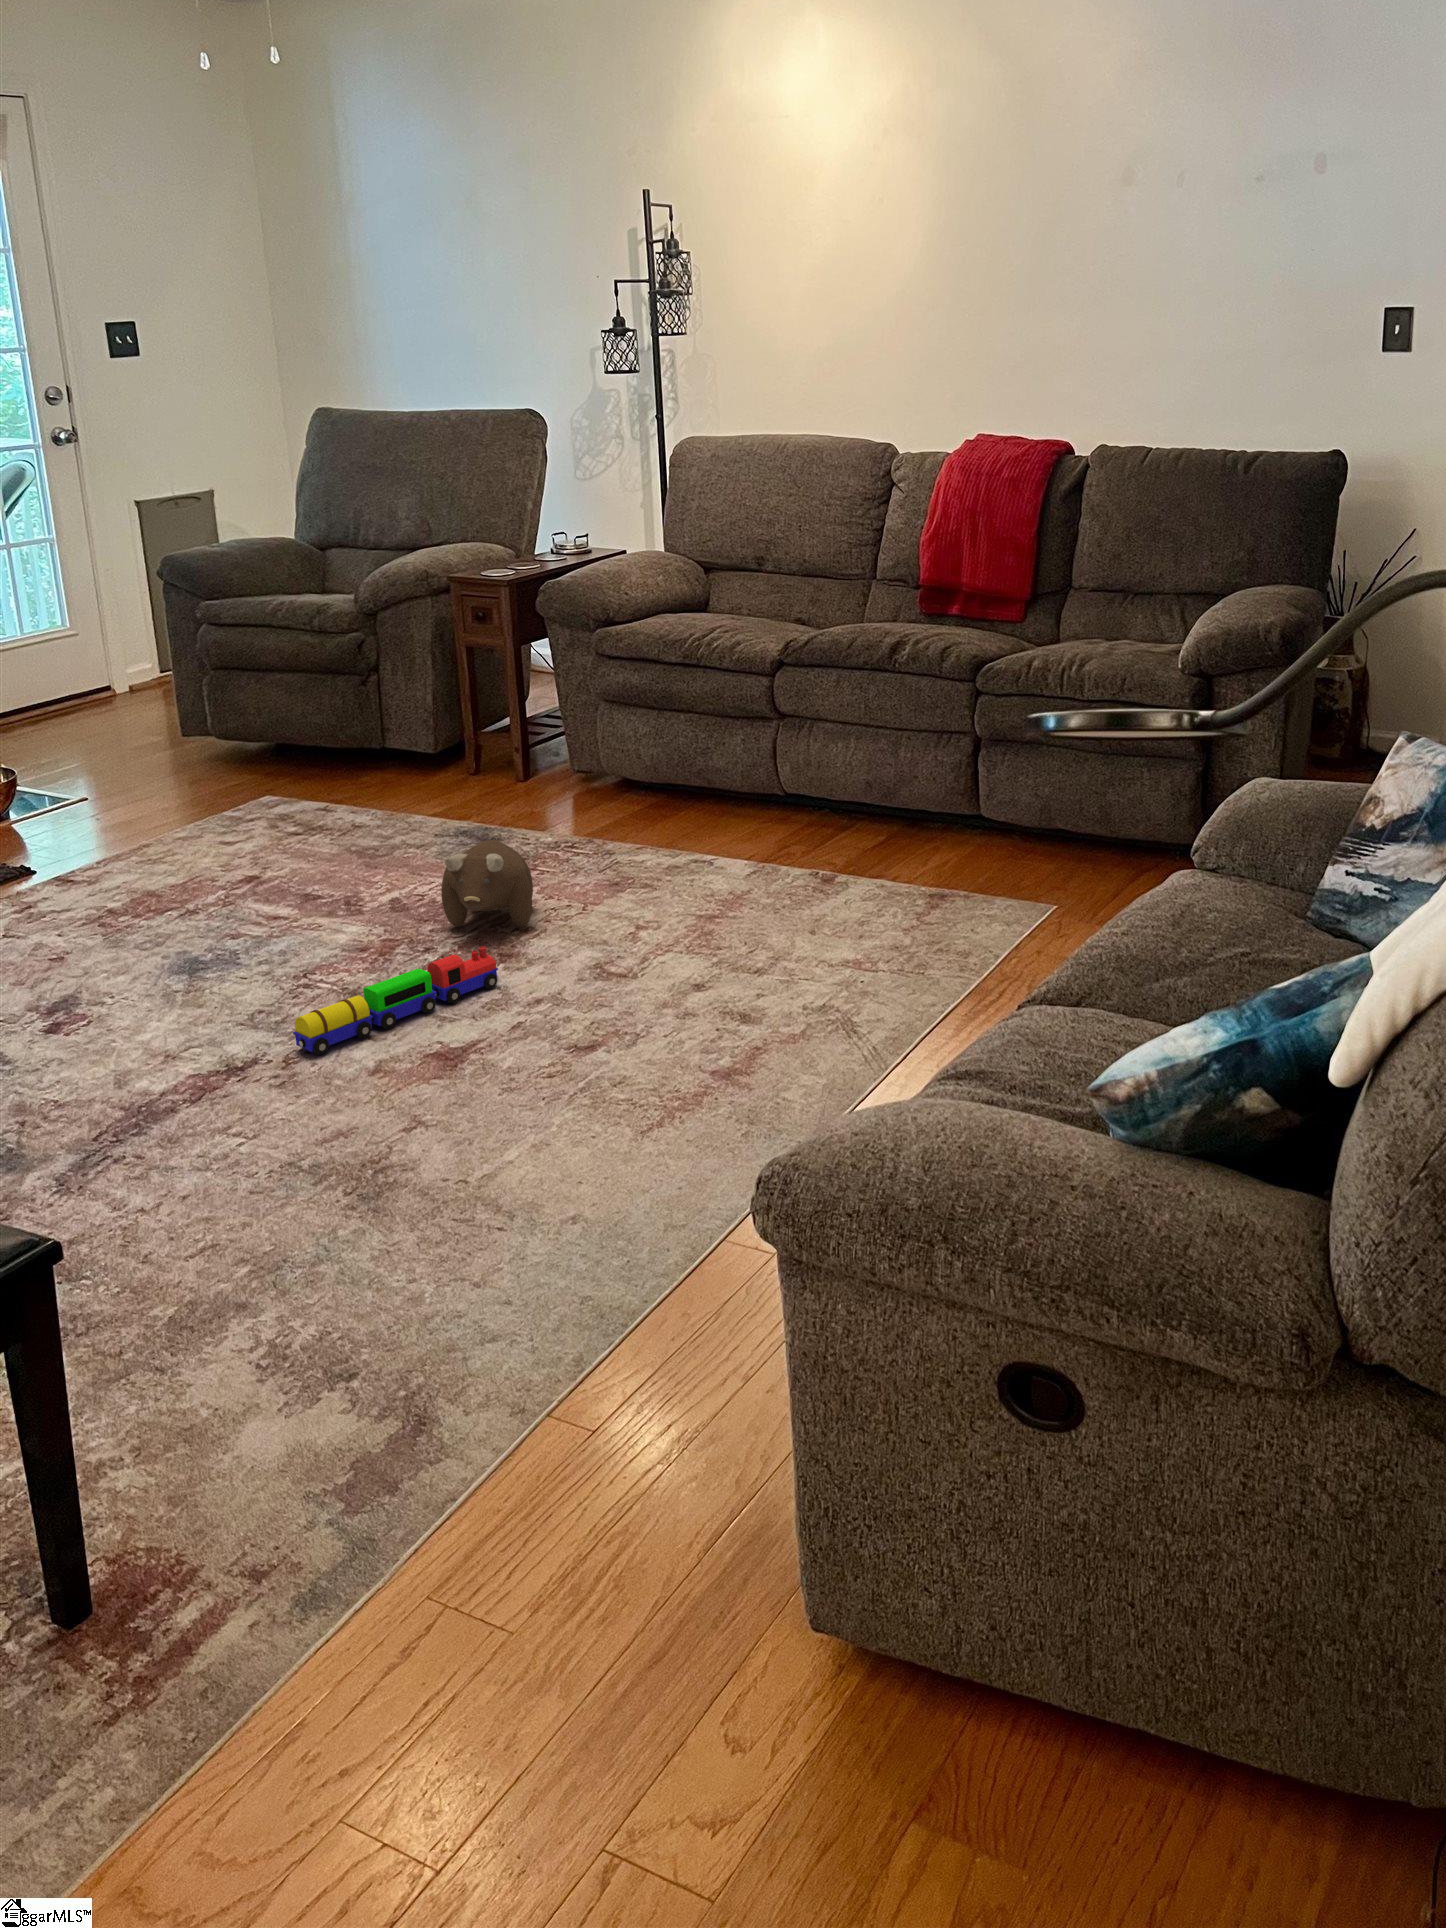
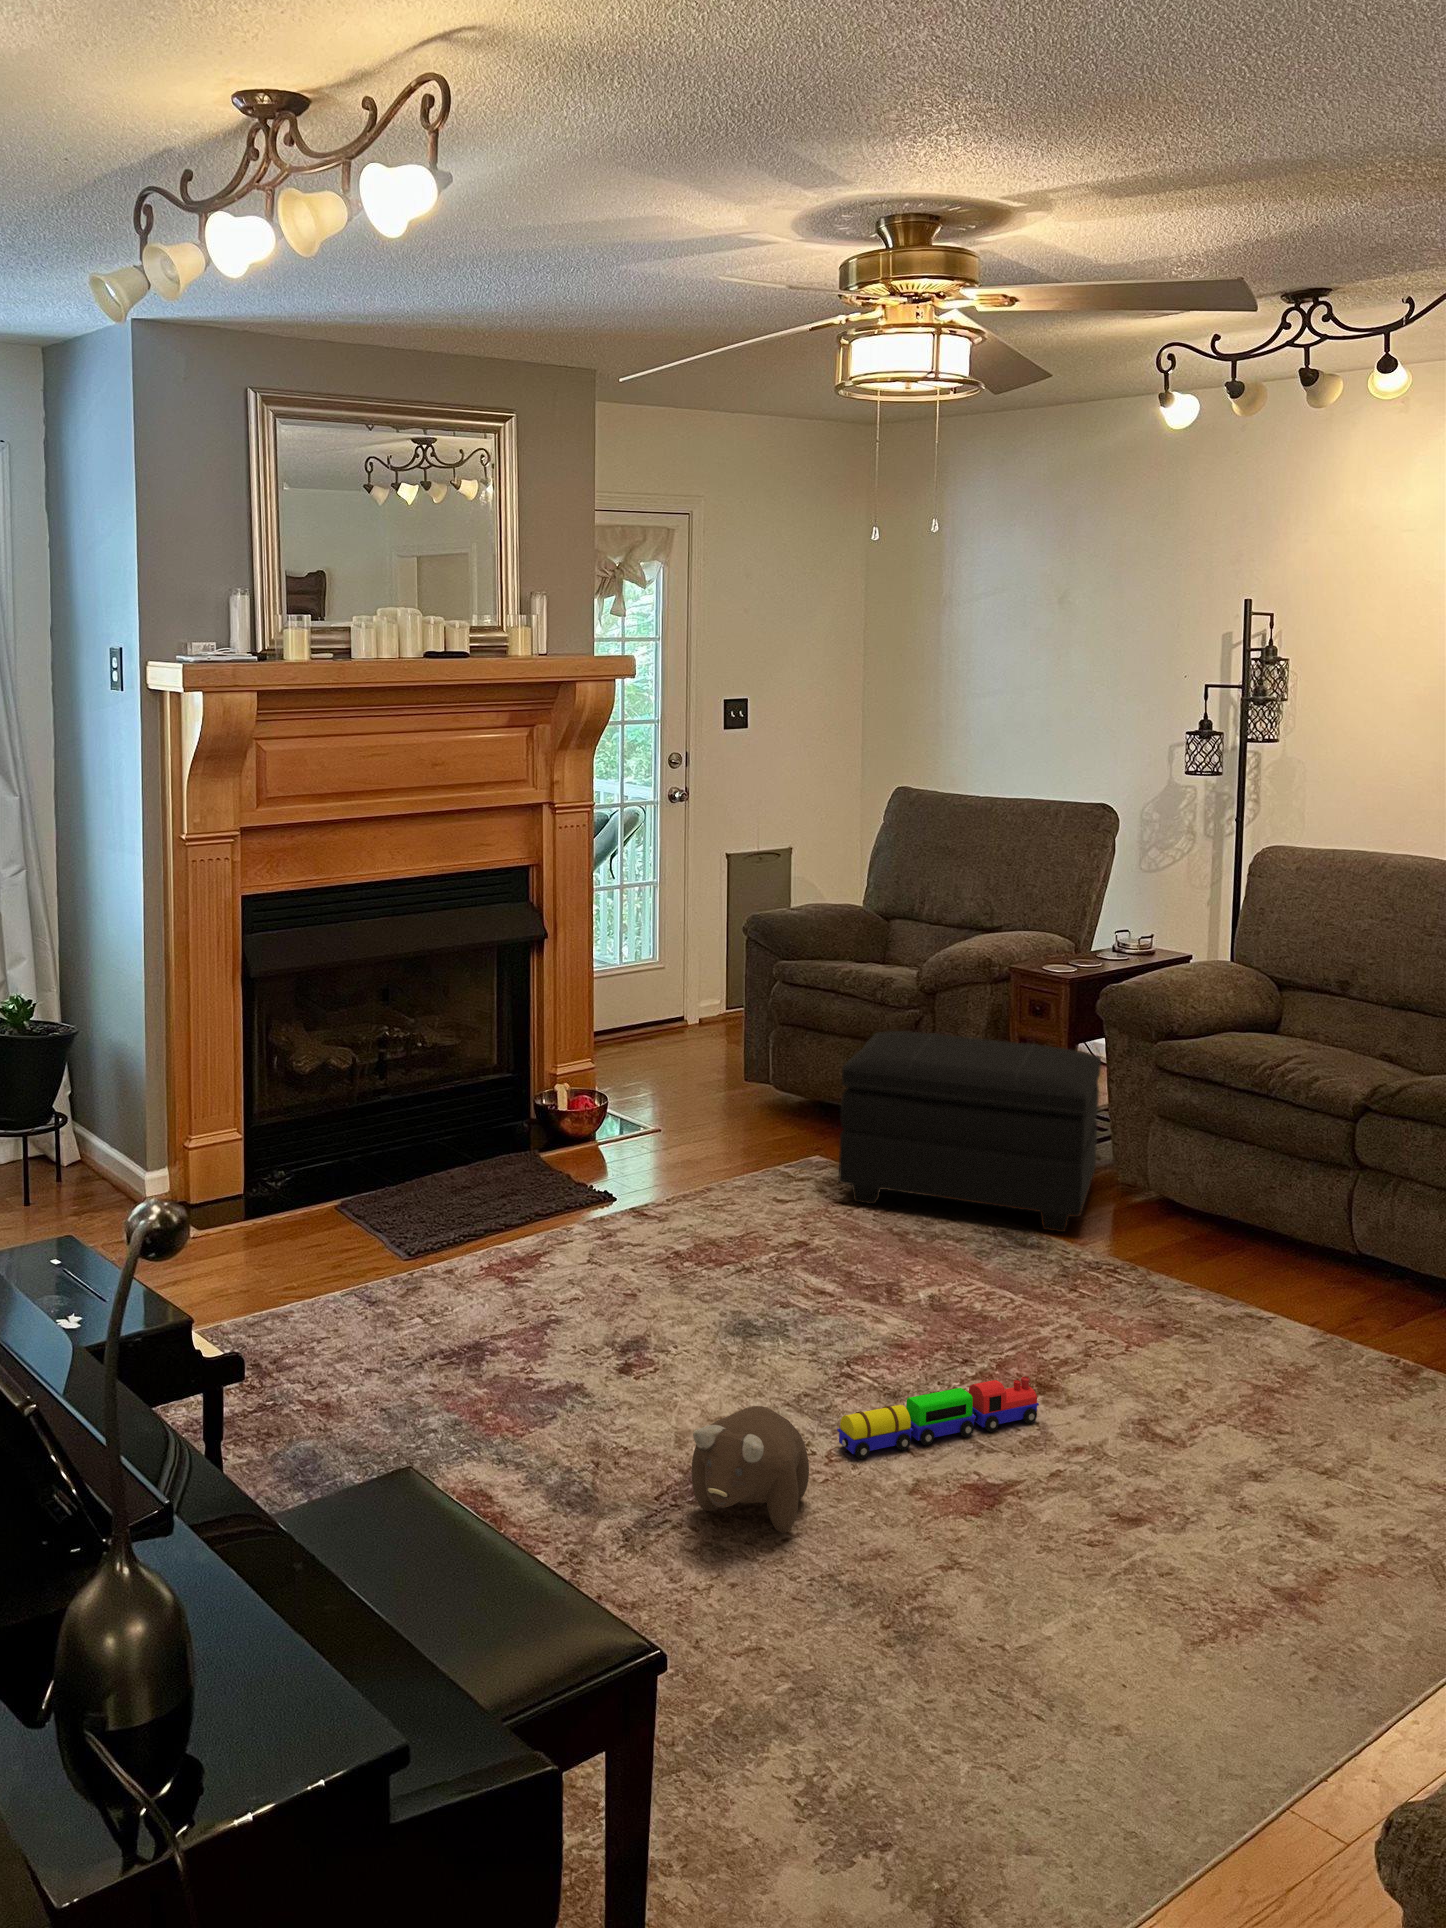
footstool: none [277,649,551,830] -> present [839,1031,1101,1232]
plush toy: present [441,840,533,927] -> present [691,1406,809,1533]

